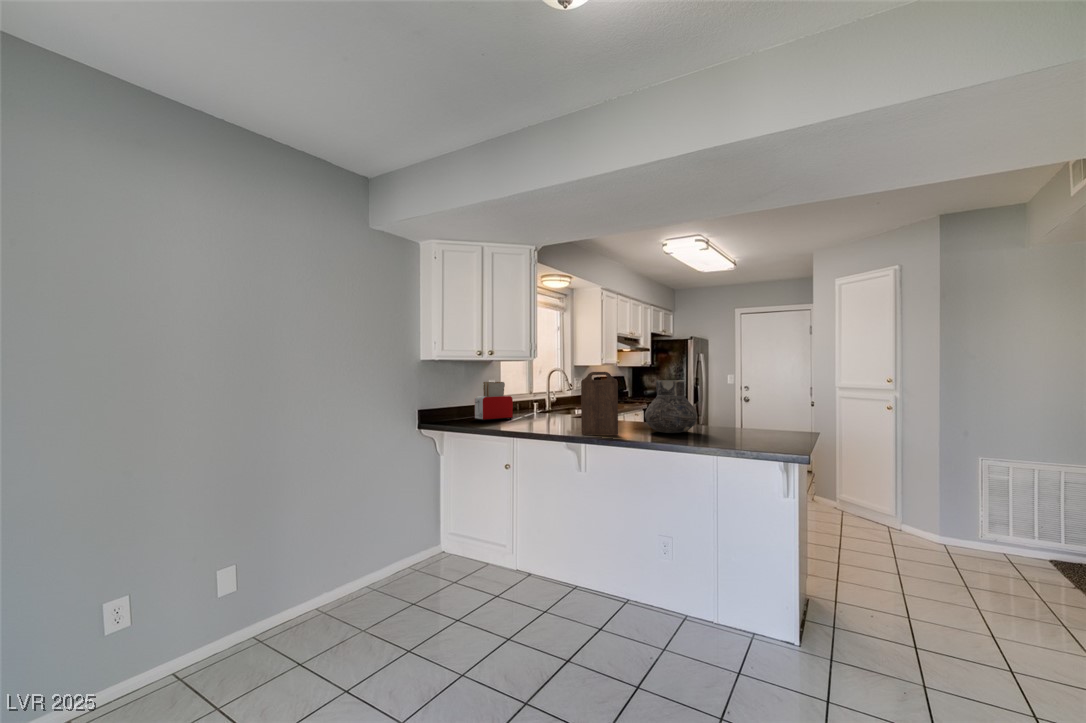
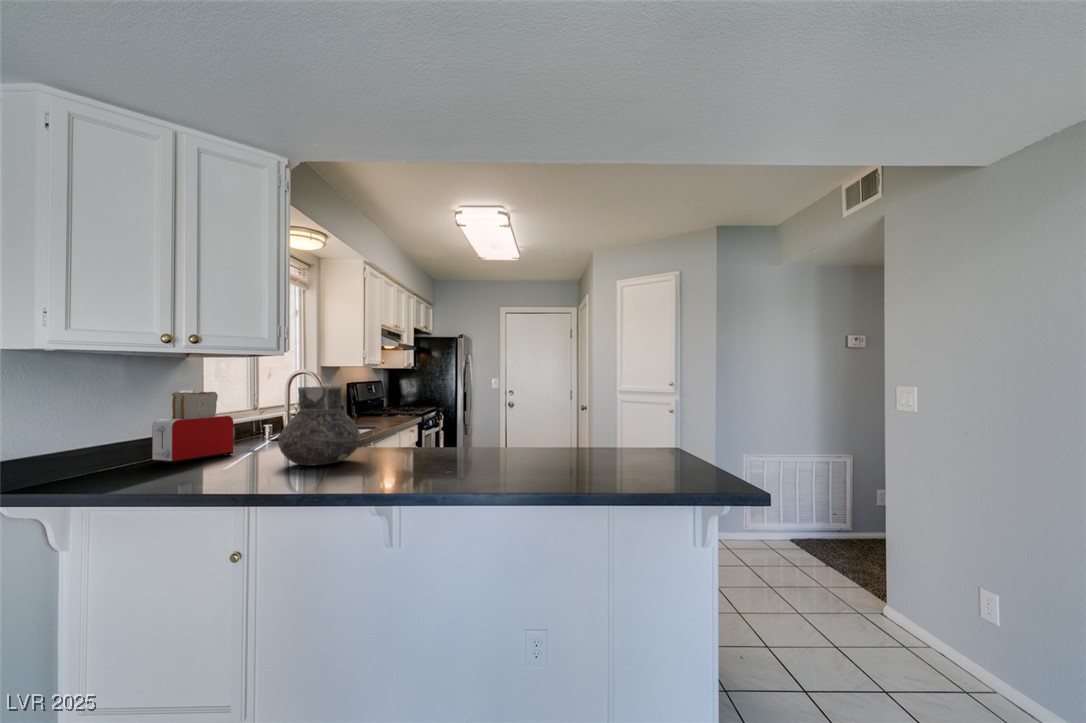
cutting board: present [581,372,618,435] -> none [391,372,452,477]
vase: present [645,380,697,433] -> present [278,386,361,466]

